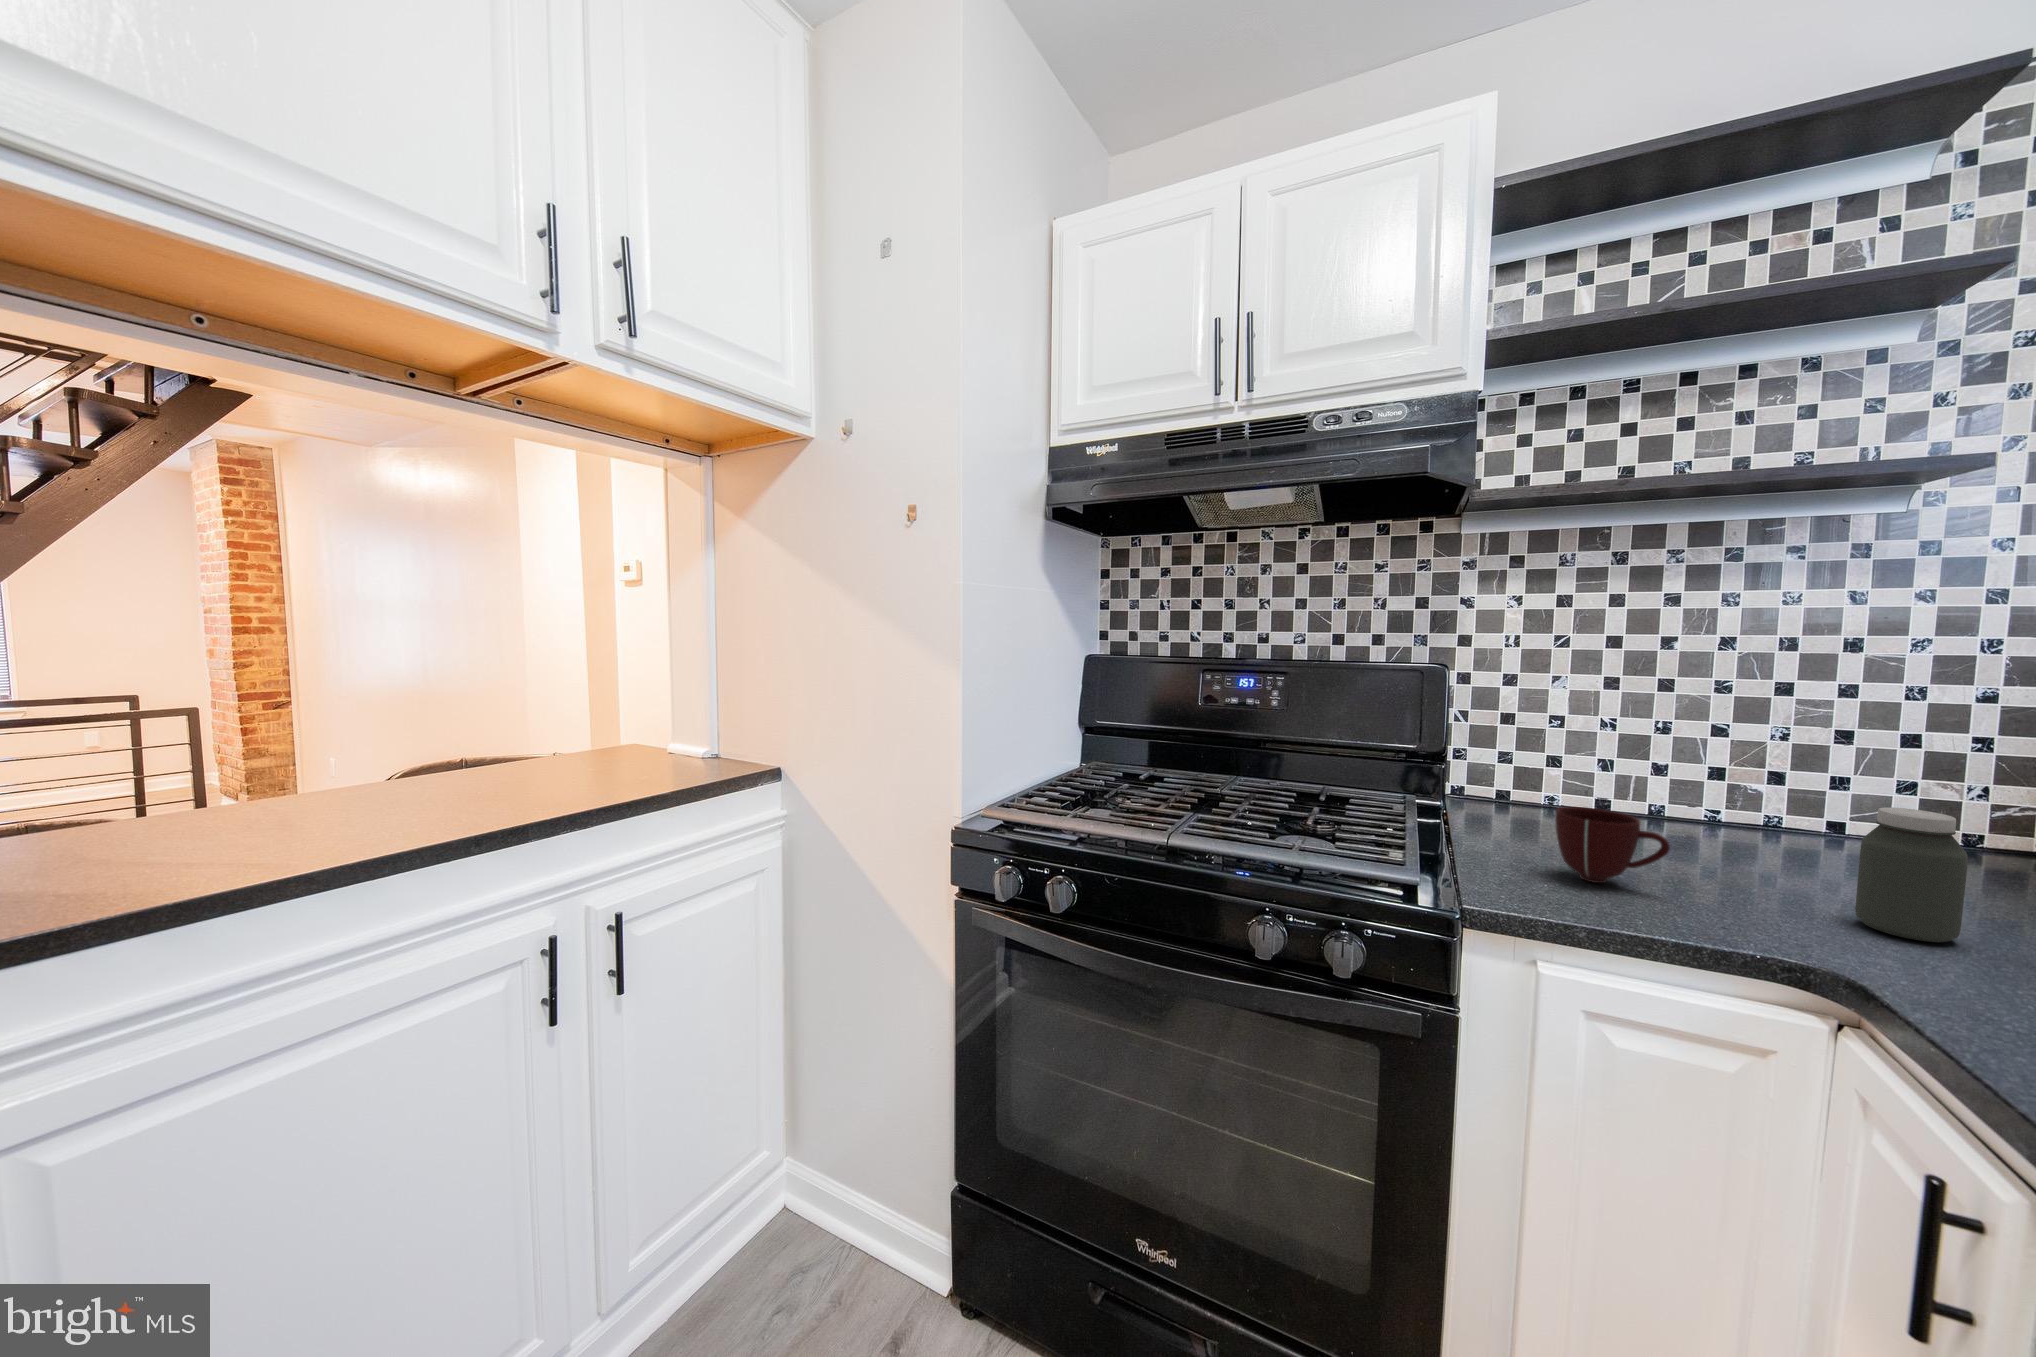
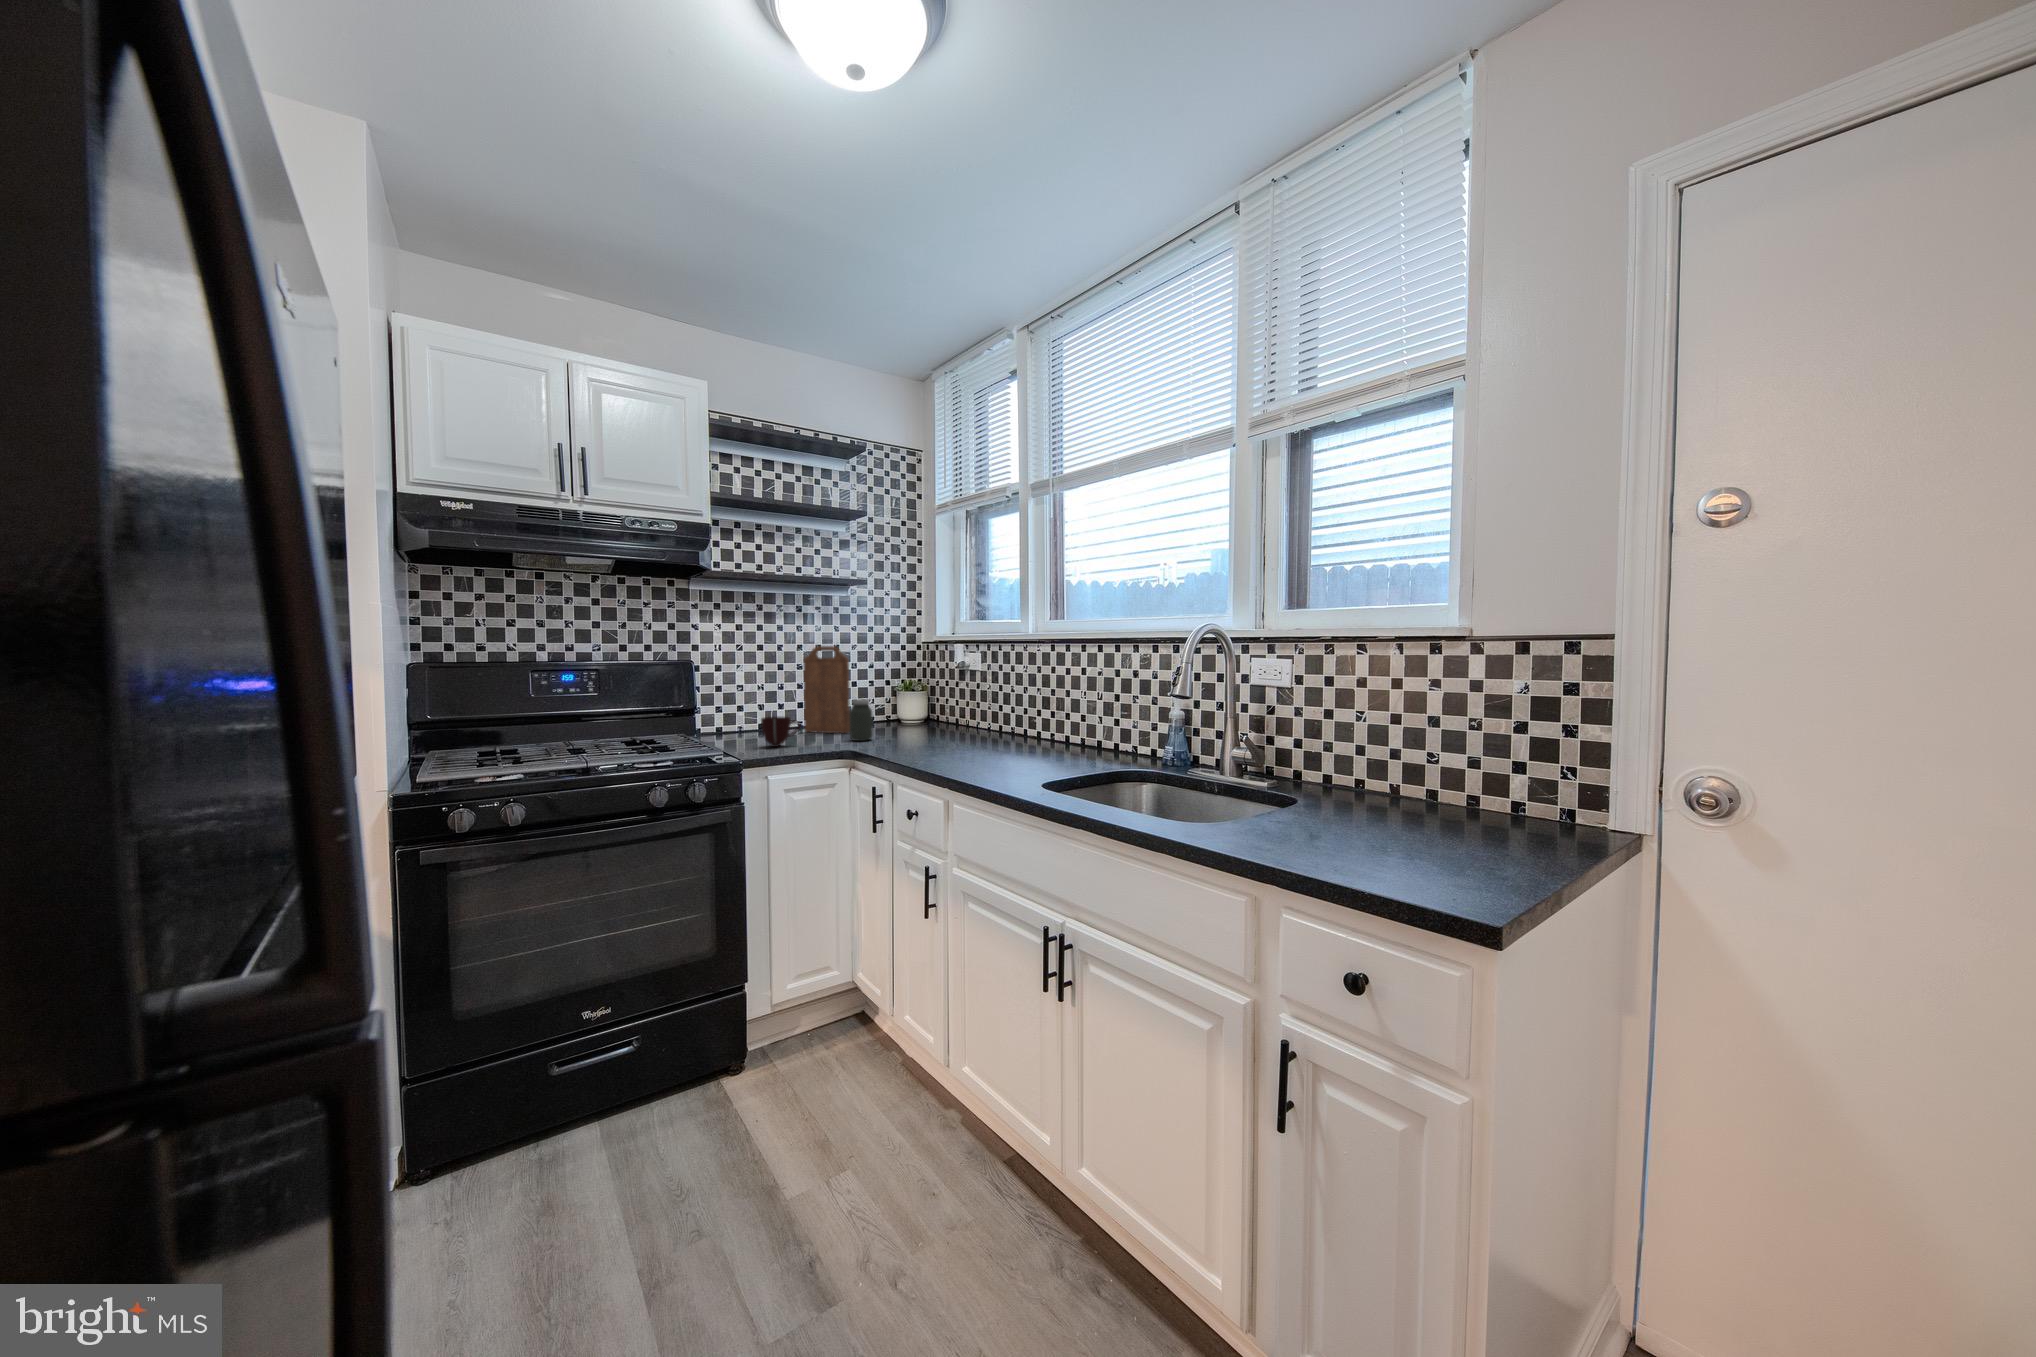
cutting board: none [1715,644,1886,880] -> present [803,646,850,733]

